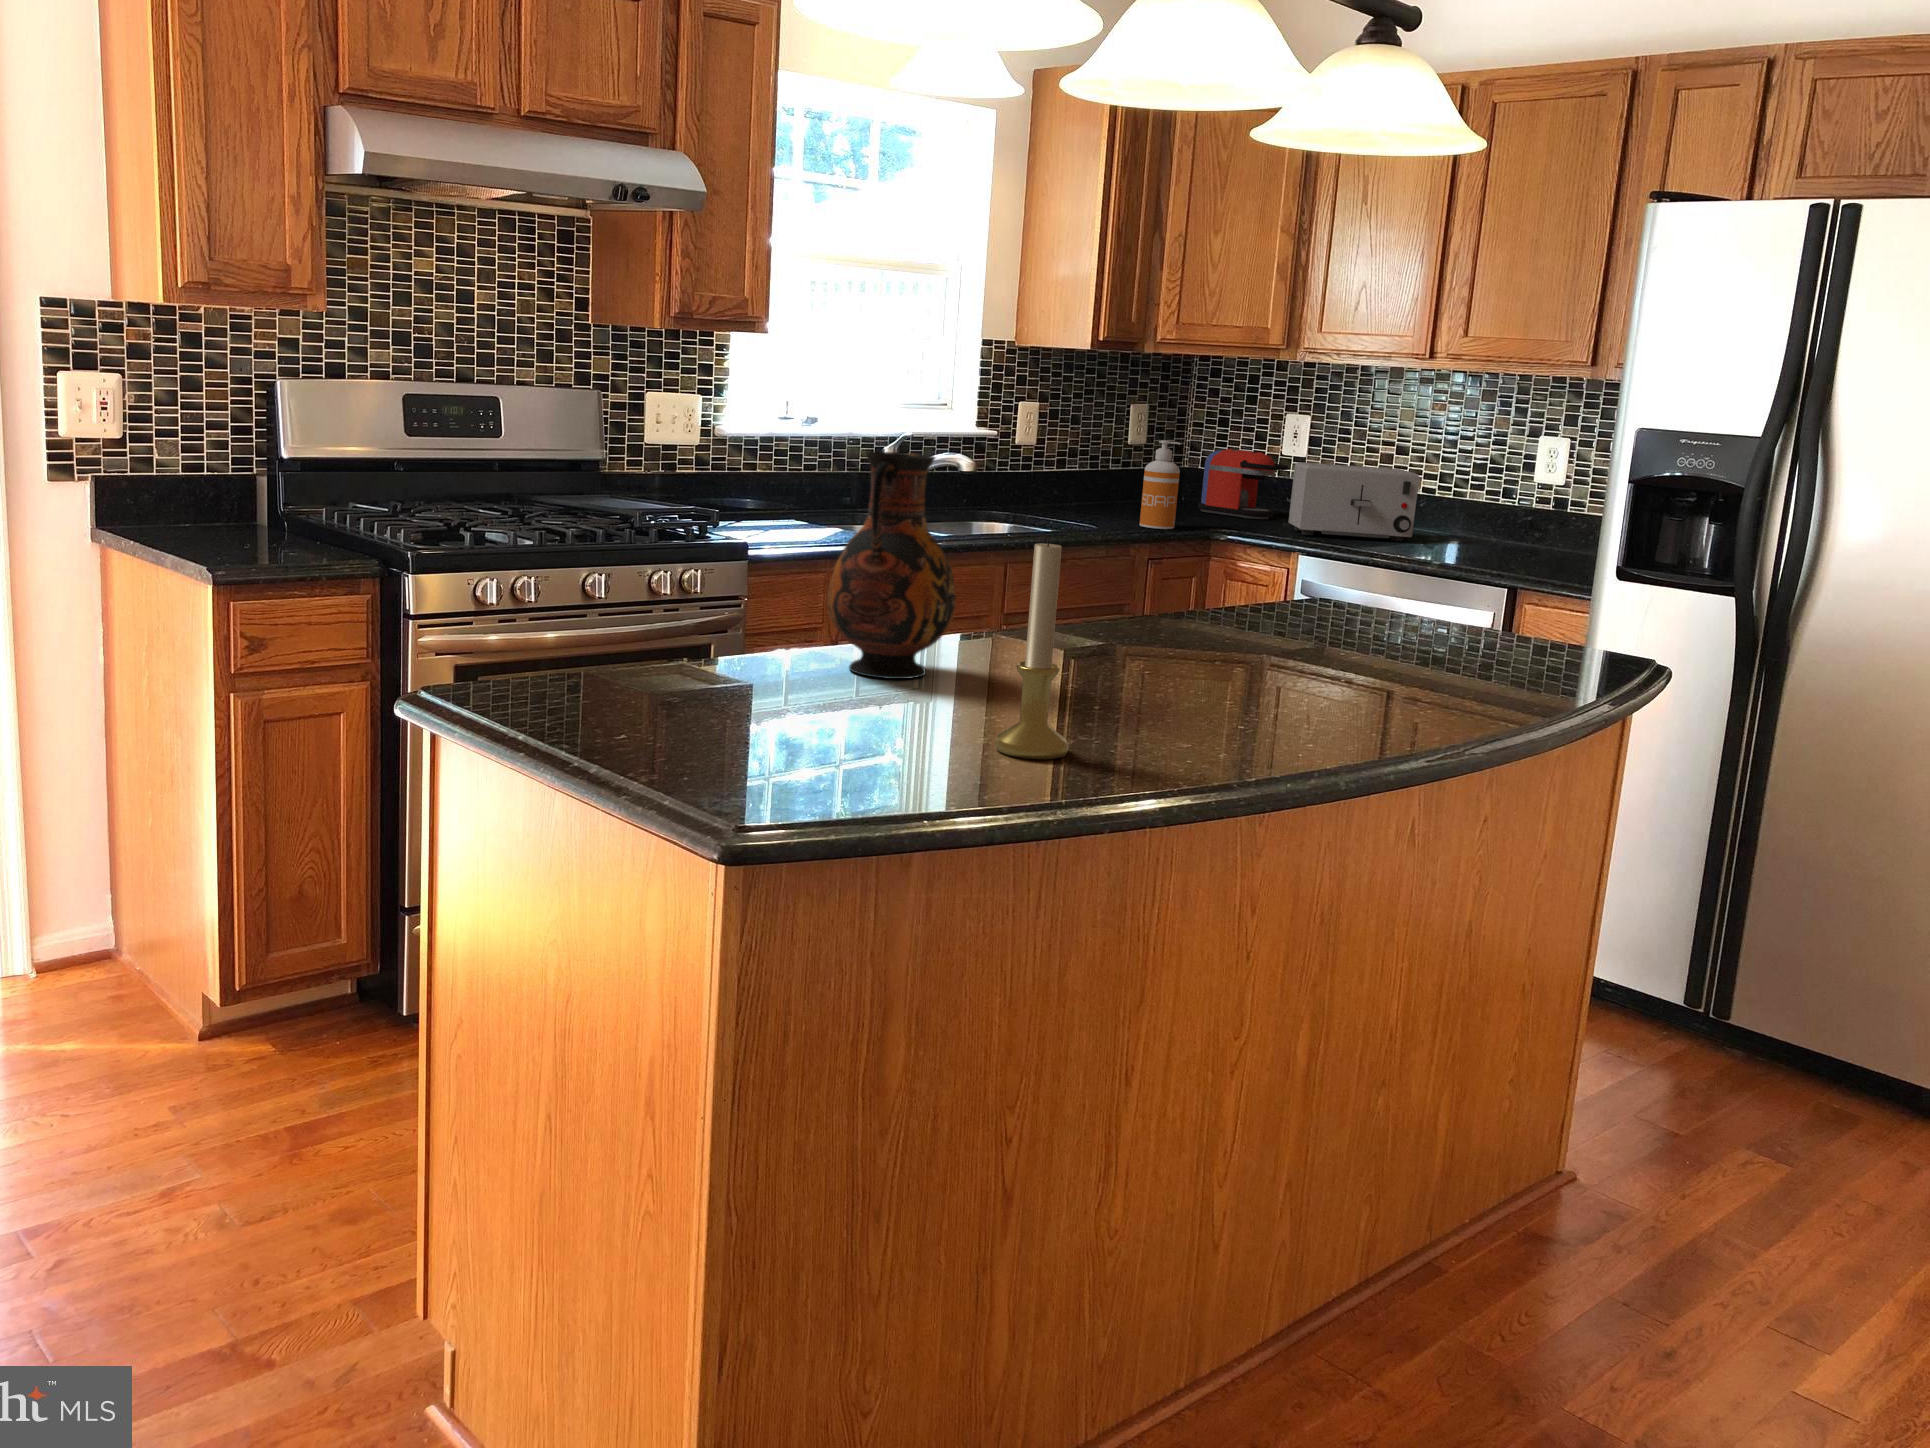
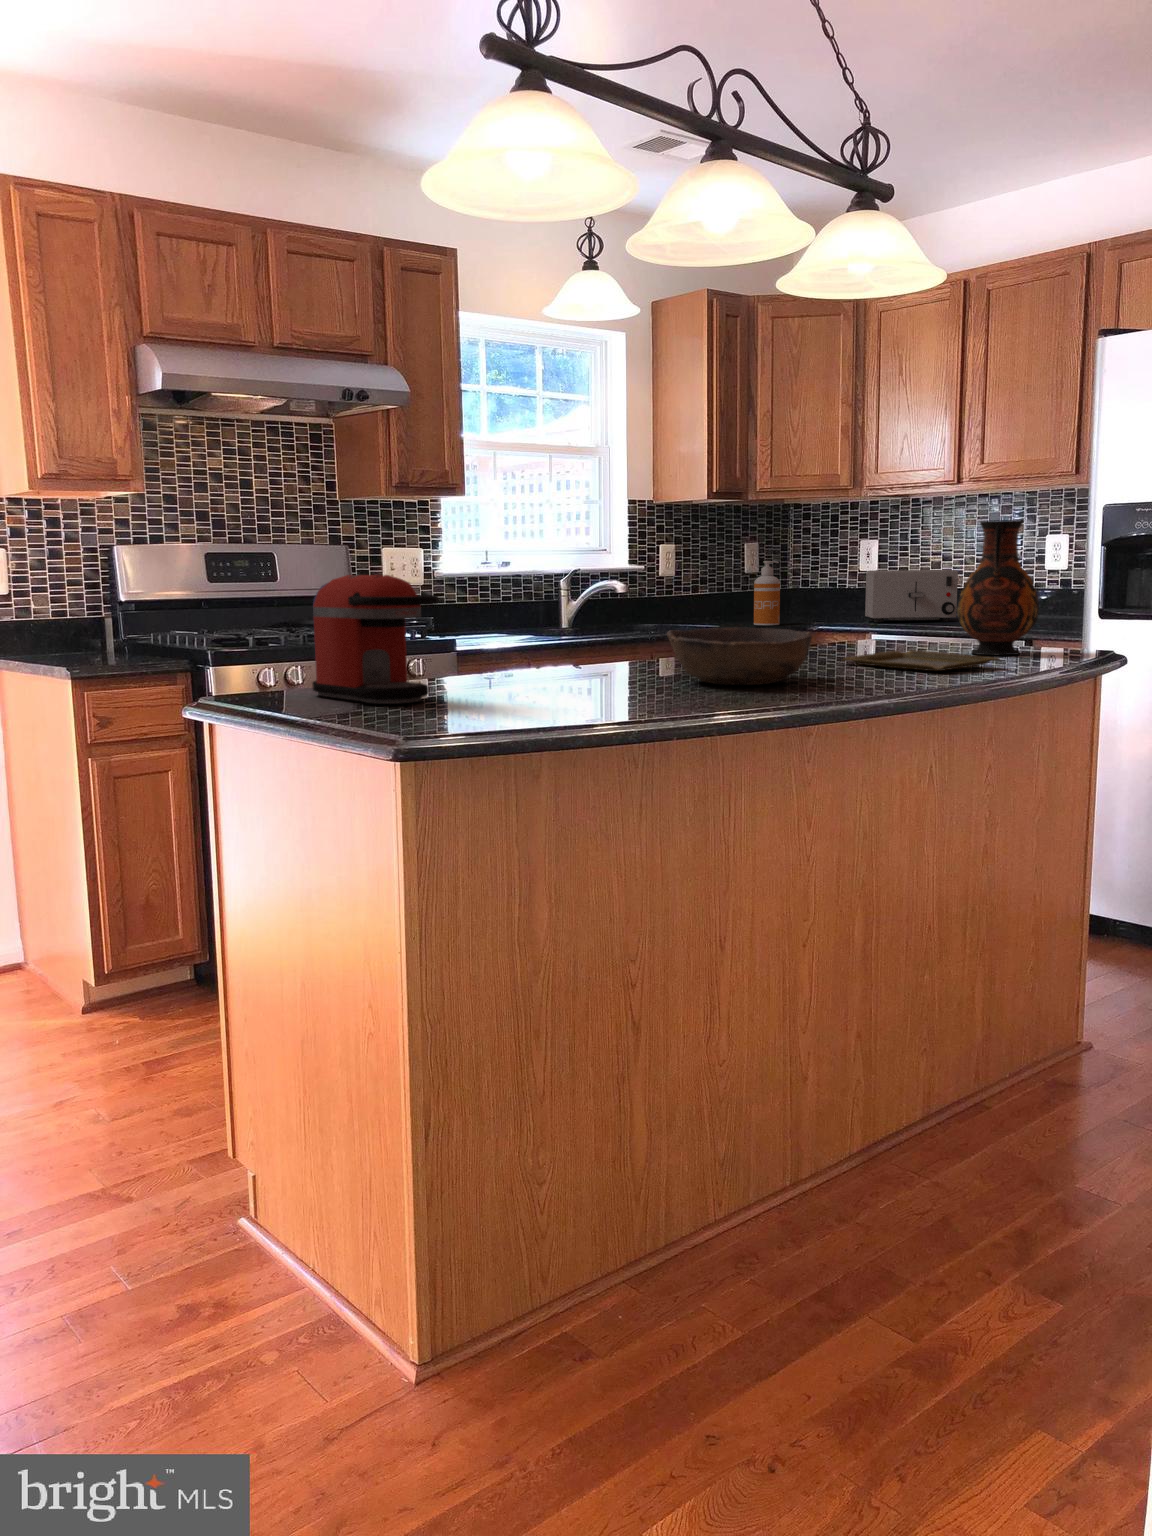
coffee maker: present [1198,449,1288,519] -> present [312,575,438,704]
vase: present [828,452,956,679] -> present [957,520,1039,655]
candle holder: present [995,537,1069,759] -> none [600,546,654,706]
bowl: none [1076,617,1278,713] -> present [667,628,811,685]
tray: none [1298,645,1518,695] -> present [843,650,1000,671]

